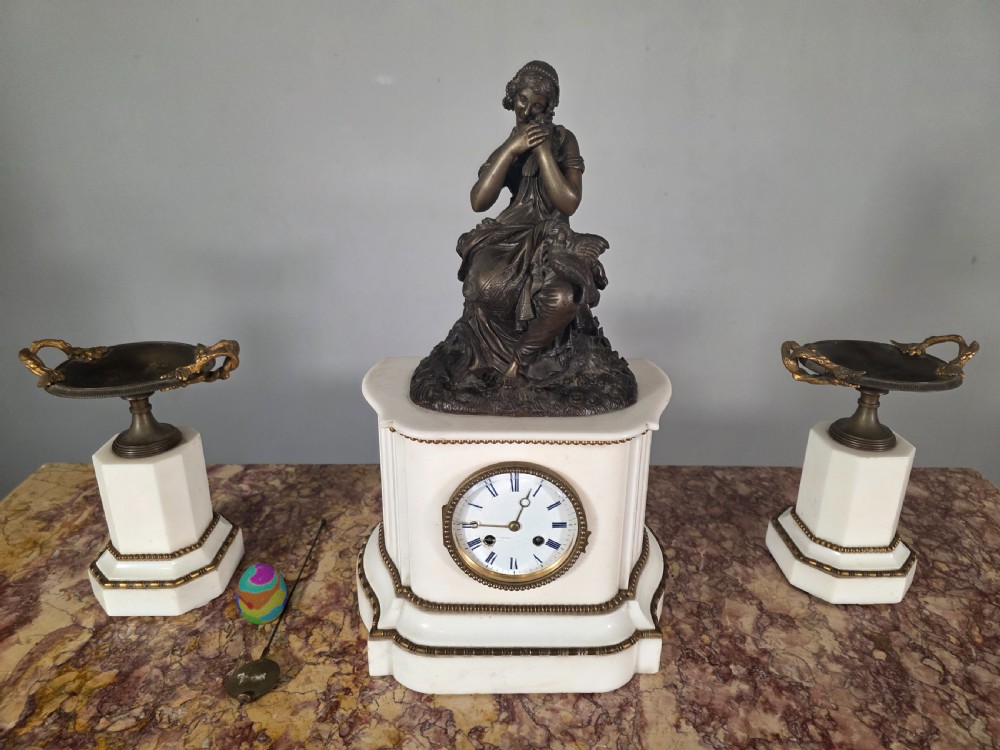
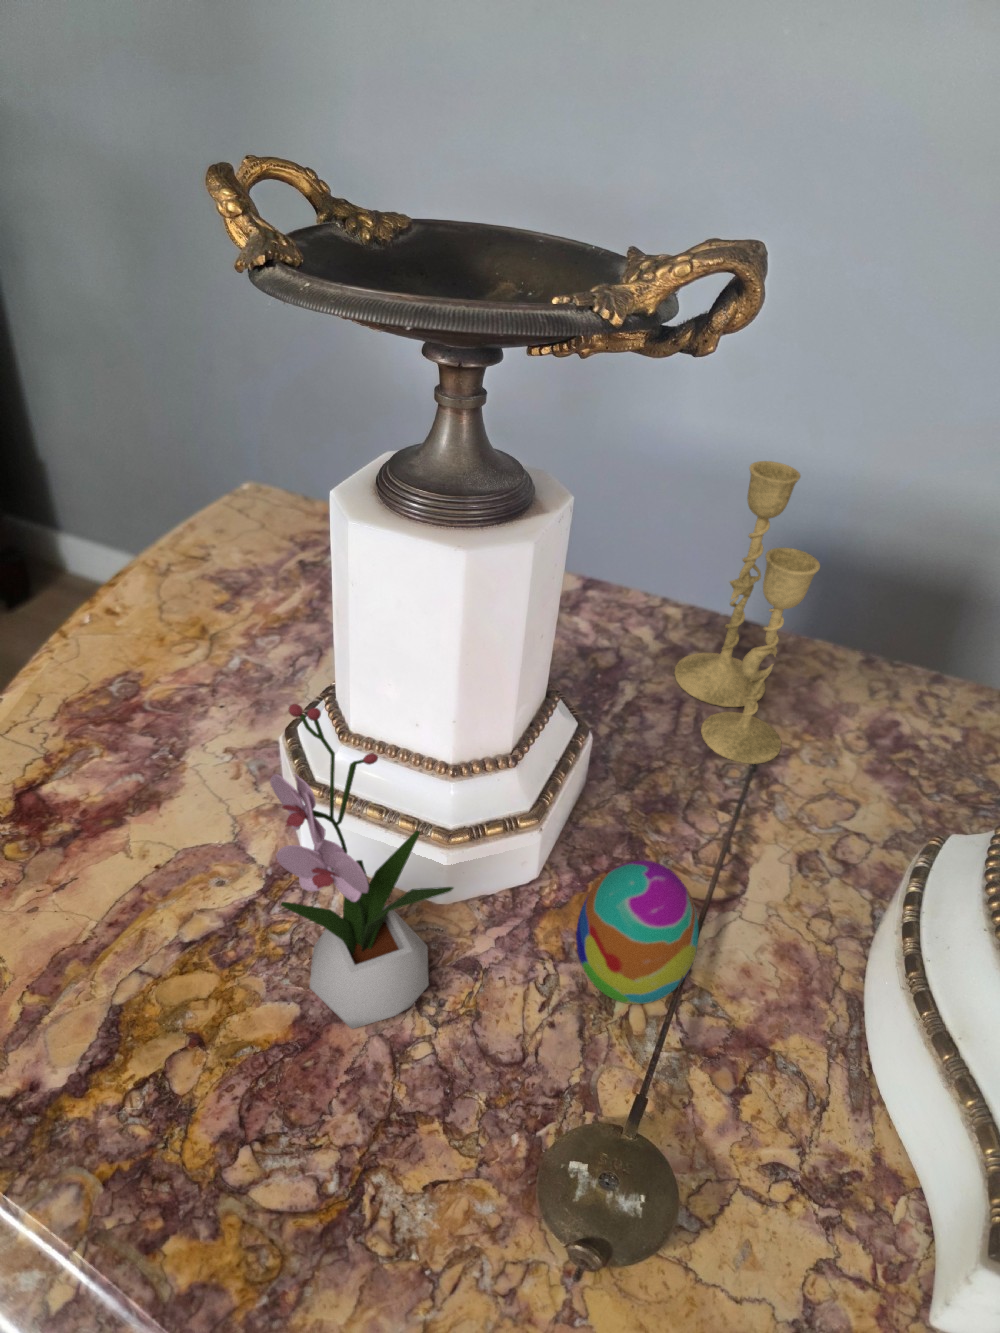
candlestick: none [288,396,336,525] -> present [675,461,820,764]
flower arrangement: none [85,535,174,669] -> present [270,704,453,1029]

